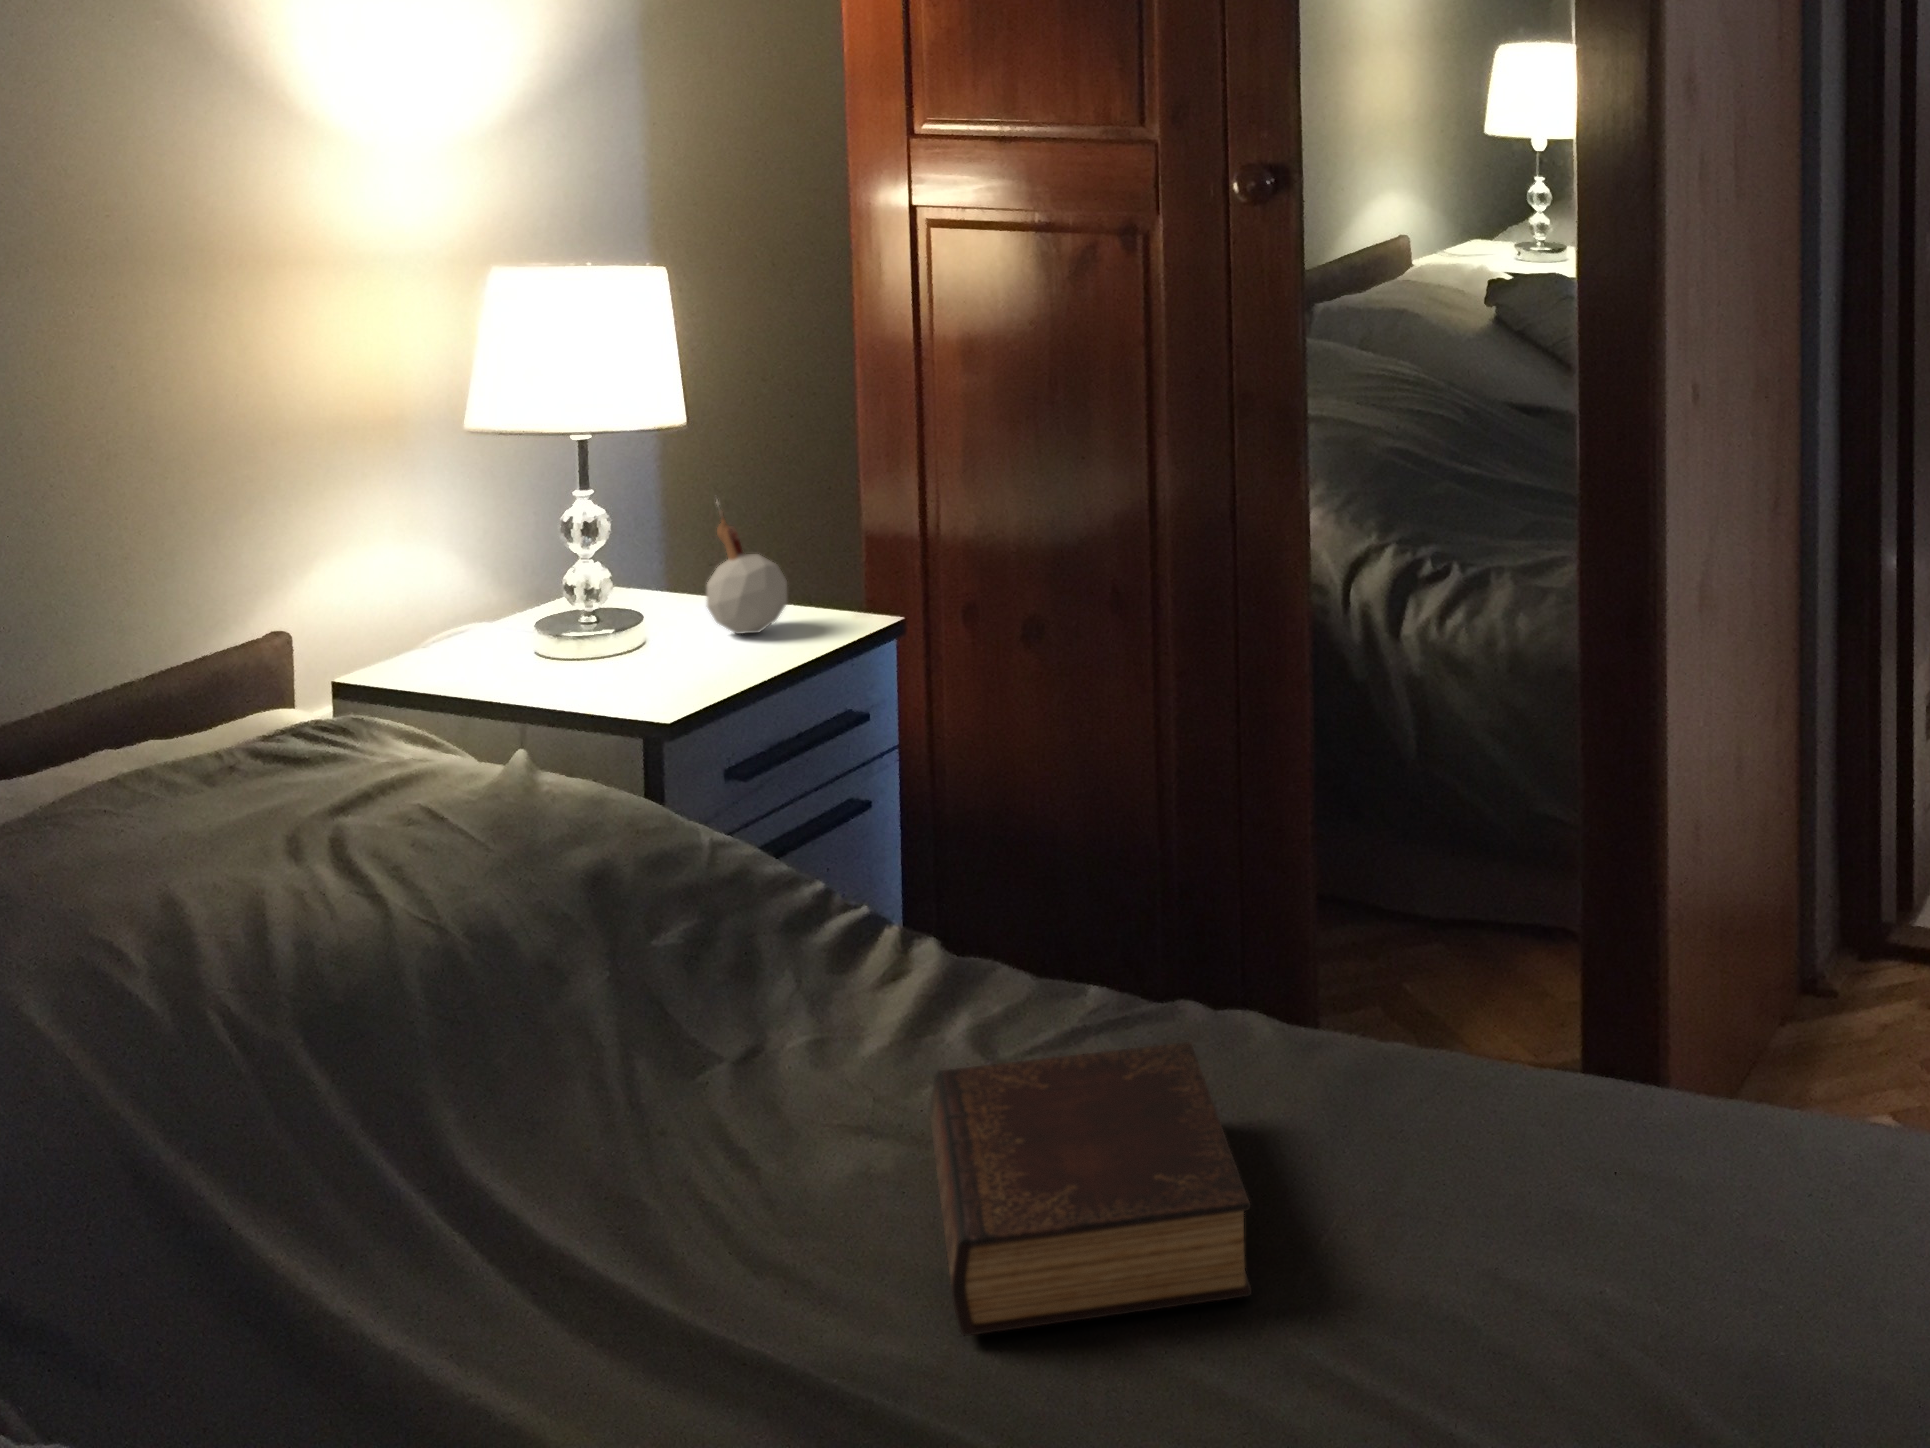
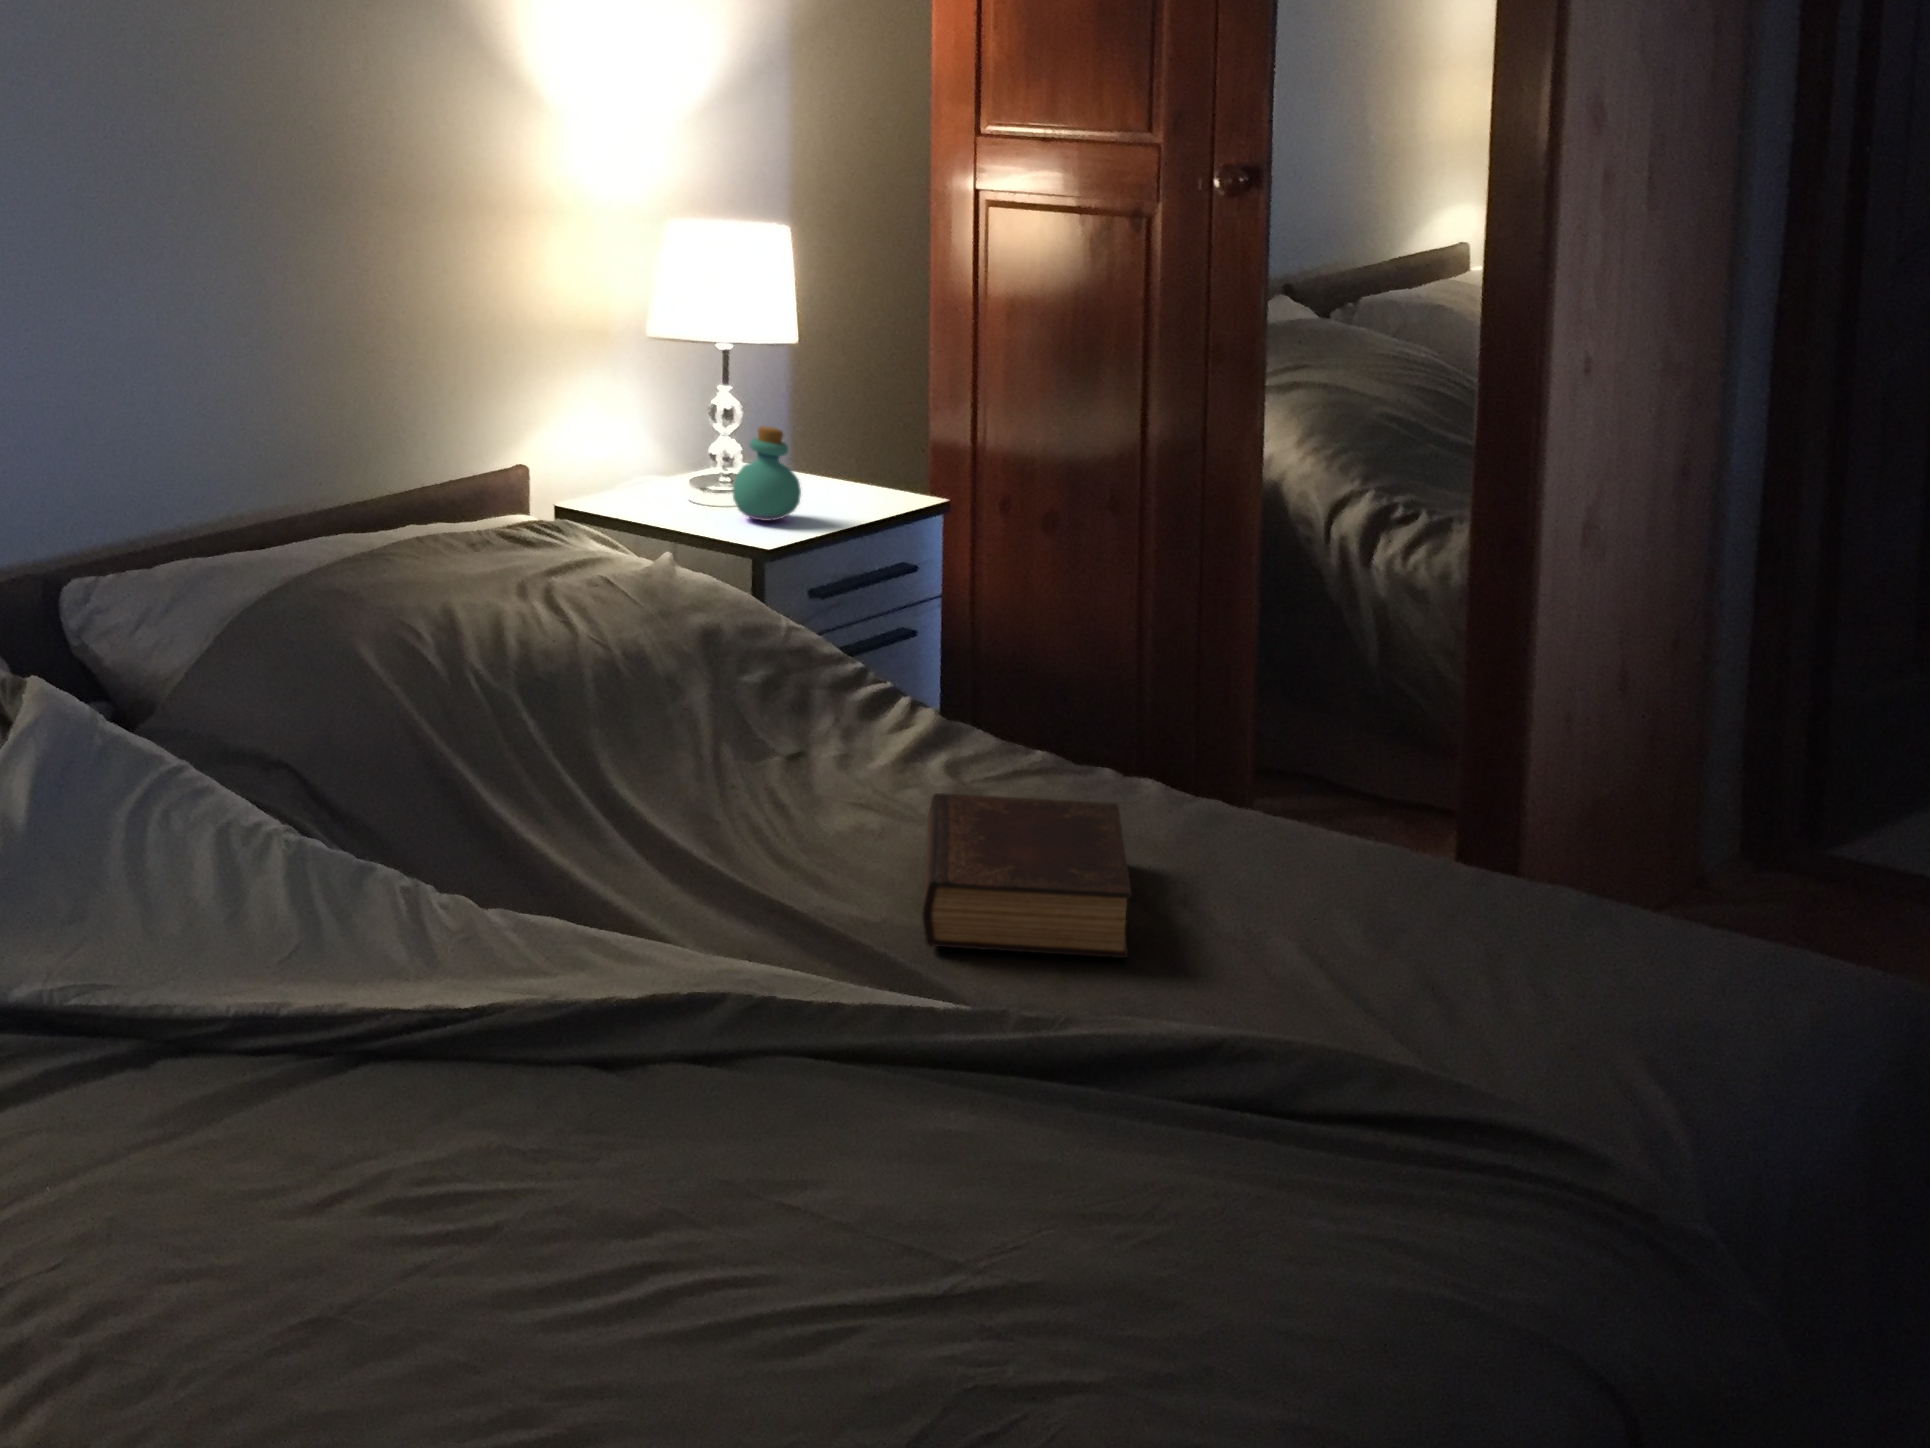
candle: present [707,510,787,634] -> none [814,394,877,504]
perfume bottle: none [598,550,692,673] -> present [732,427,801,521]

